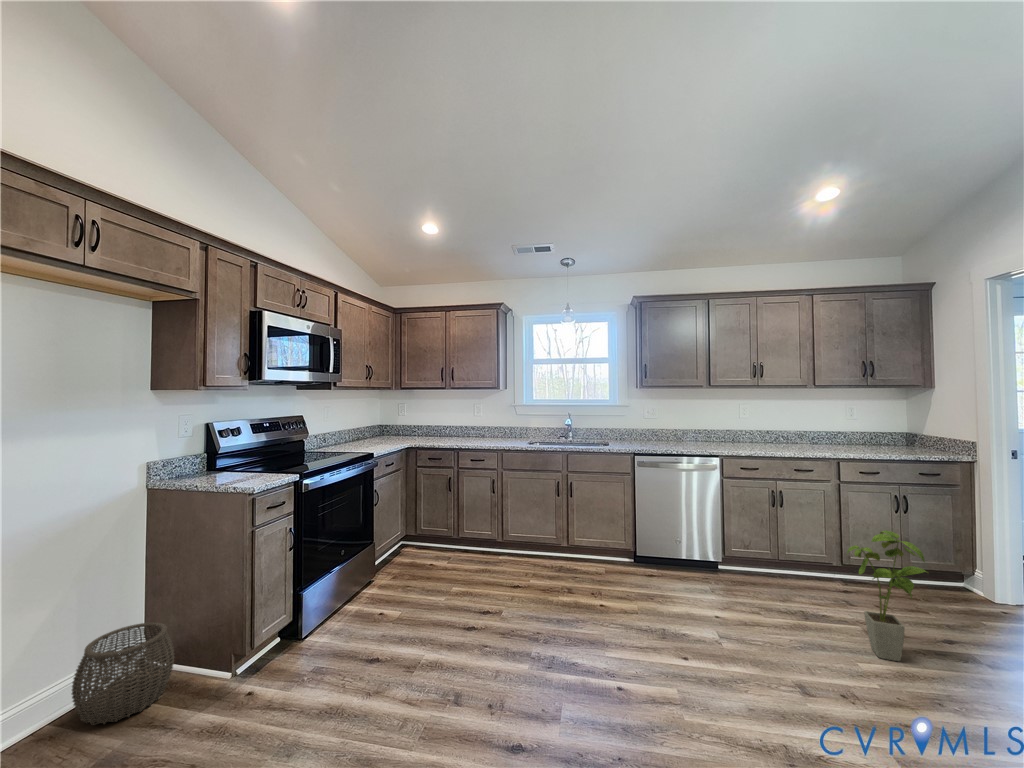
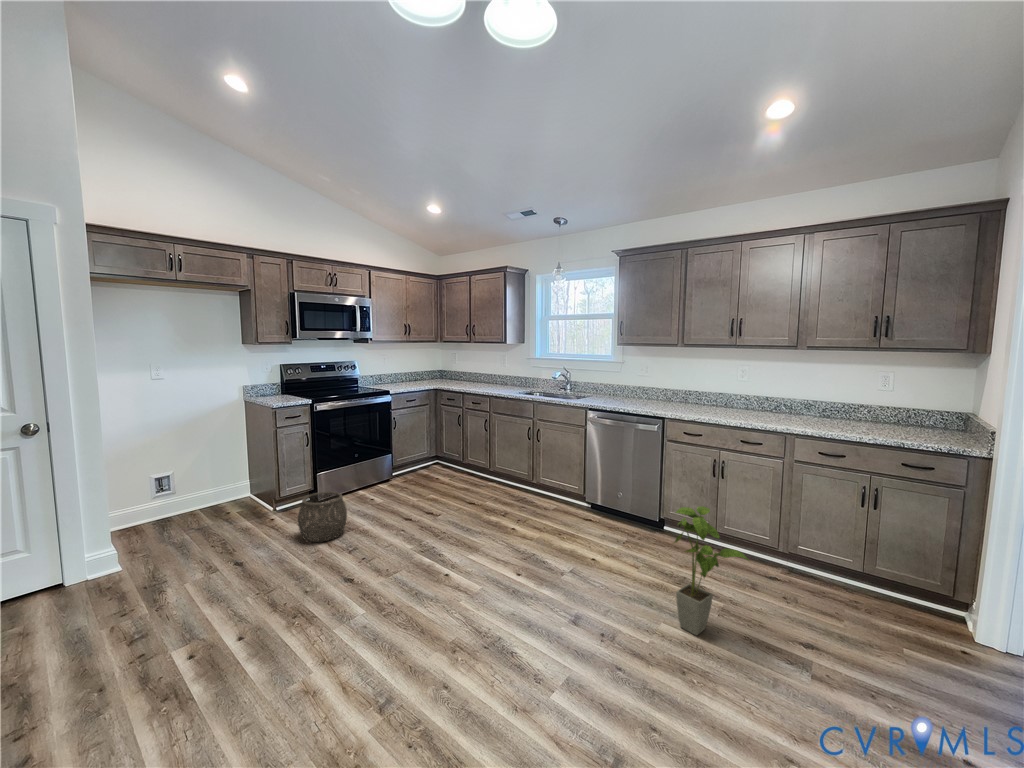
woven basket: present [72,622,174,725] -> present [298,491,347,542]

